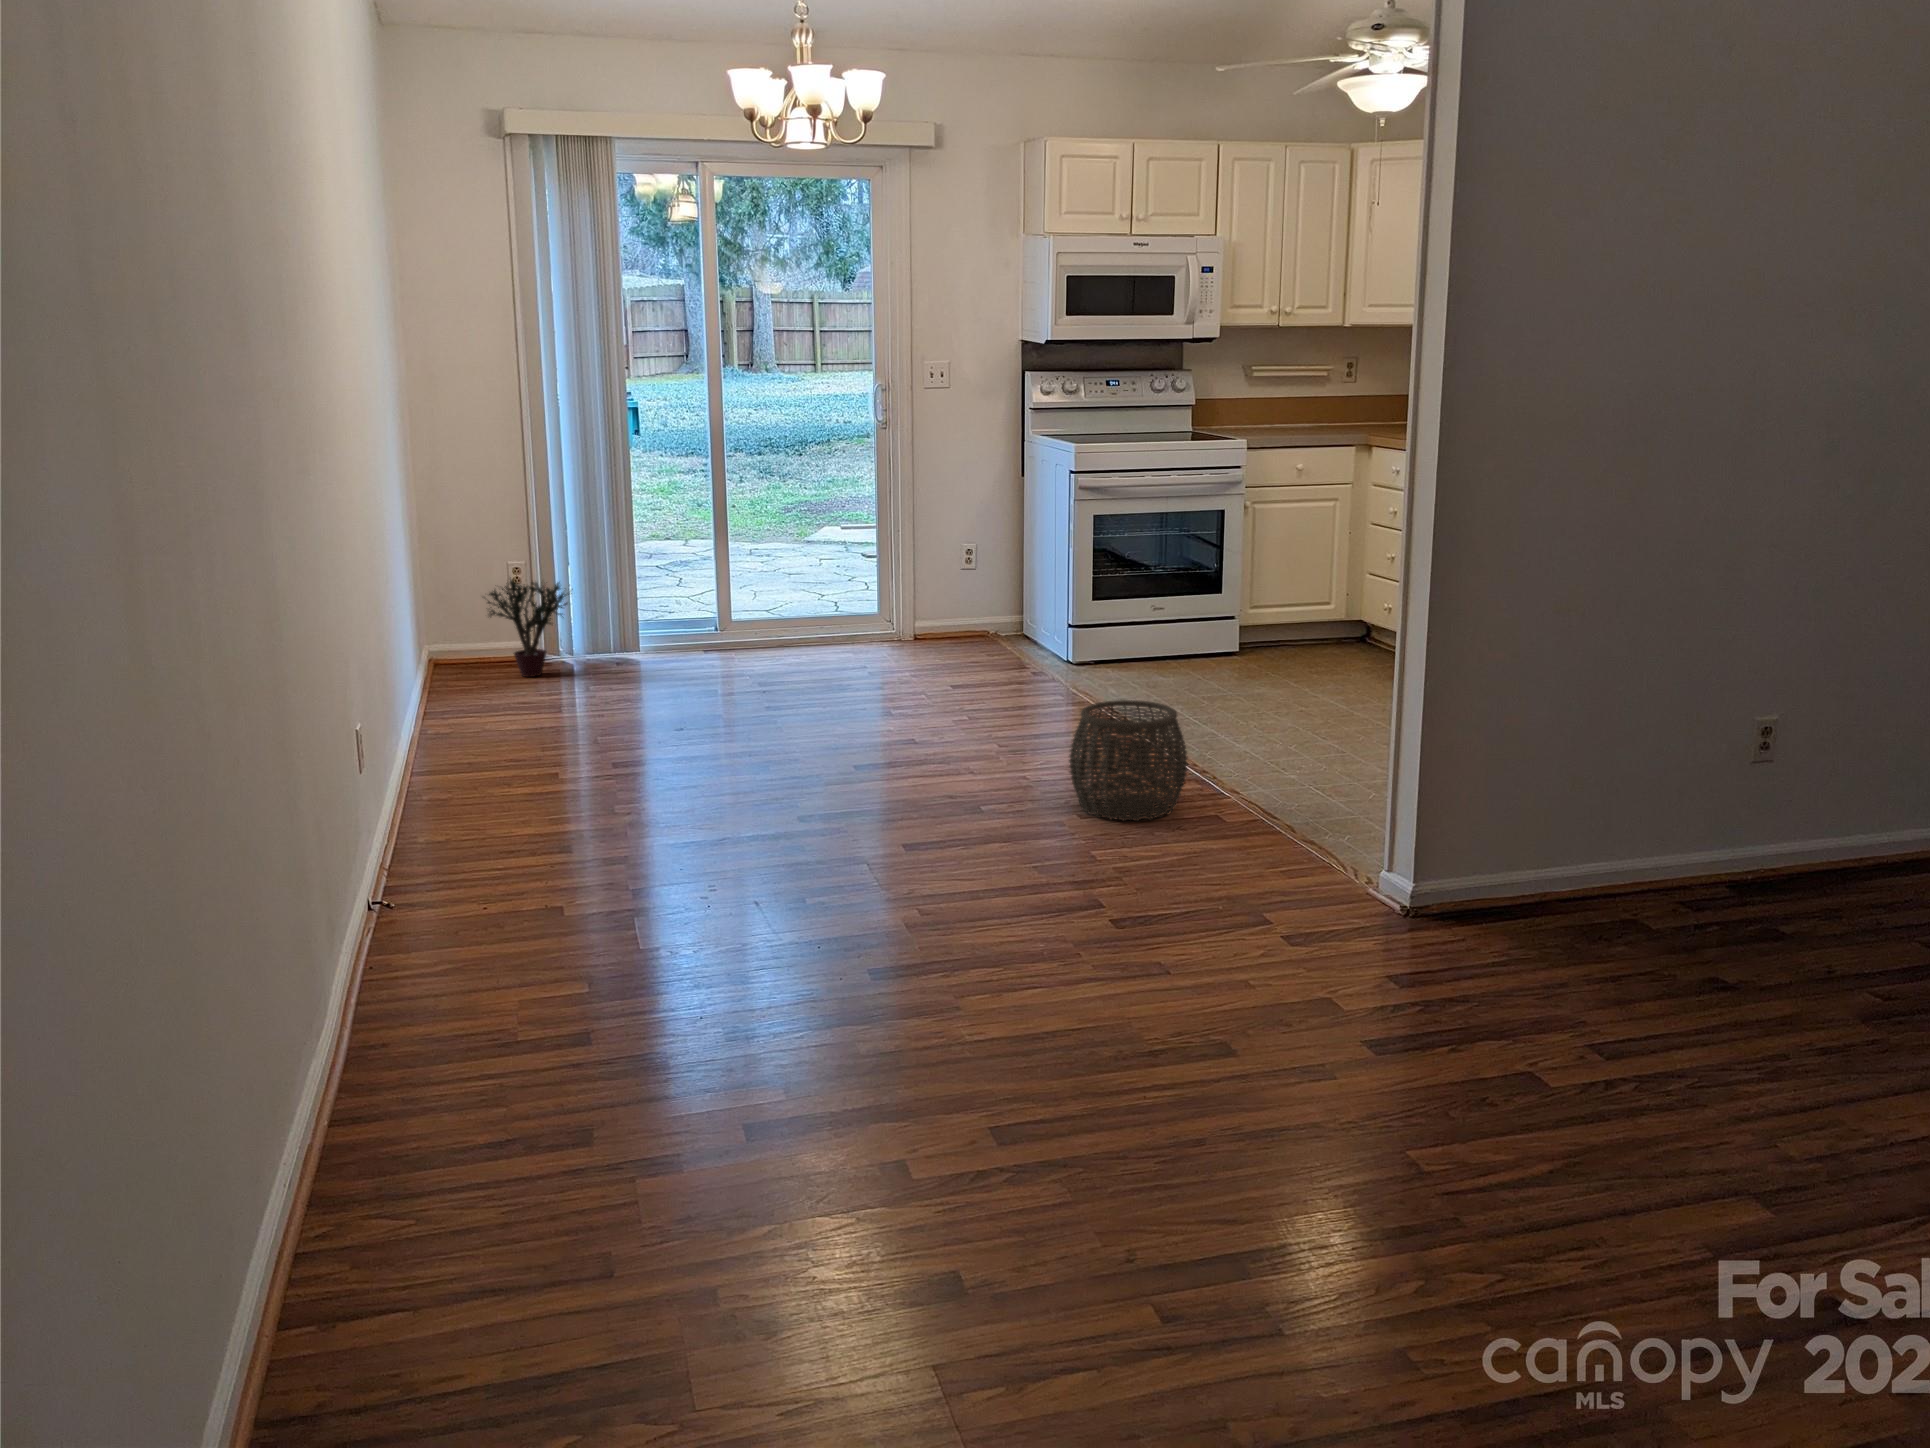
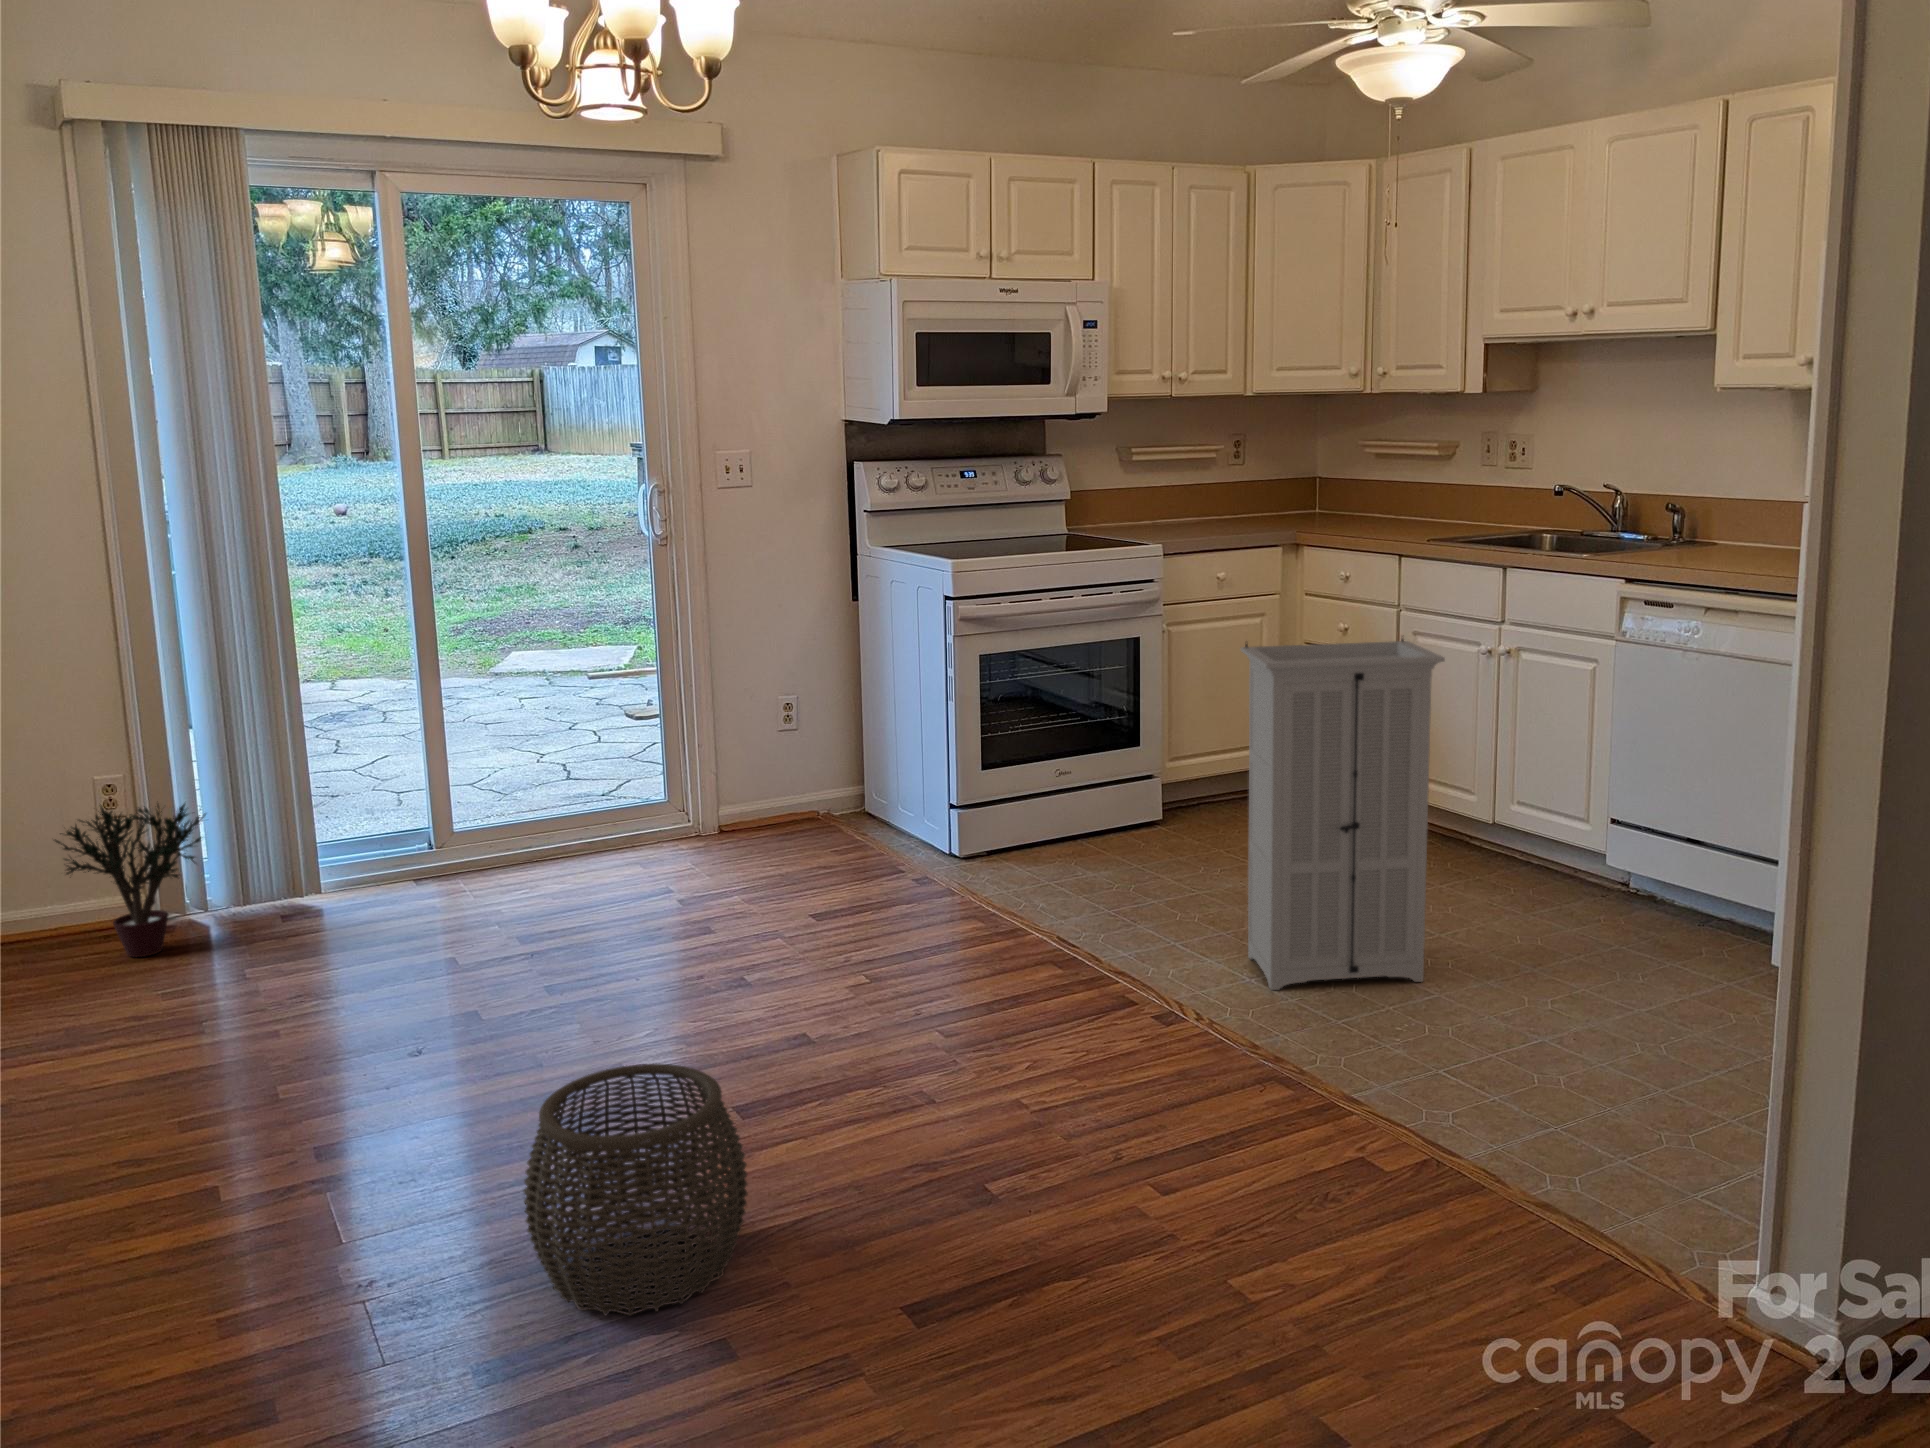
storage cabinet: none [1232,503,1361,750] -> present [1241,638,1445,990]
woven basket: present [1069,700,1188,821] -> present [524,1064,748,1316]

